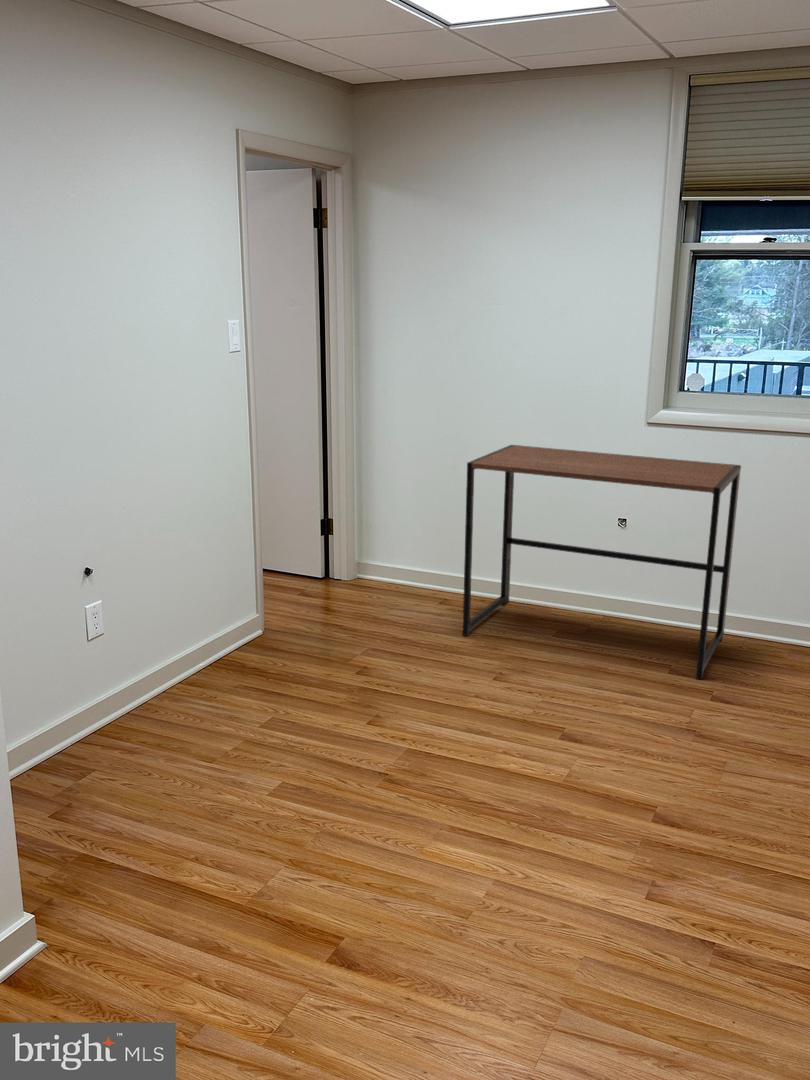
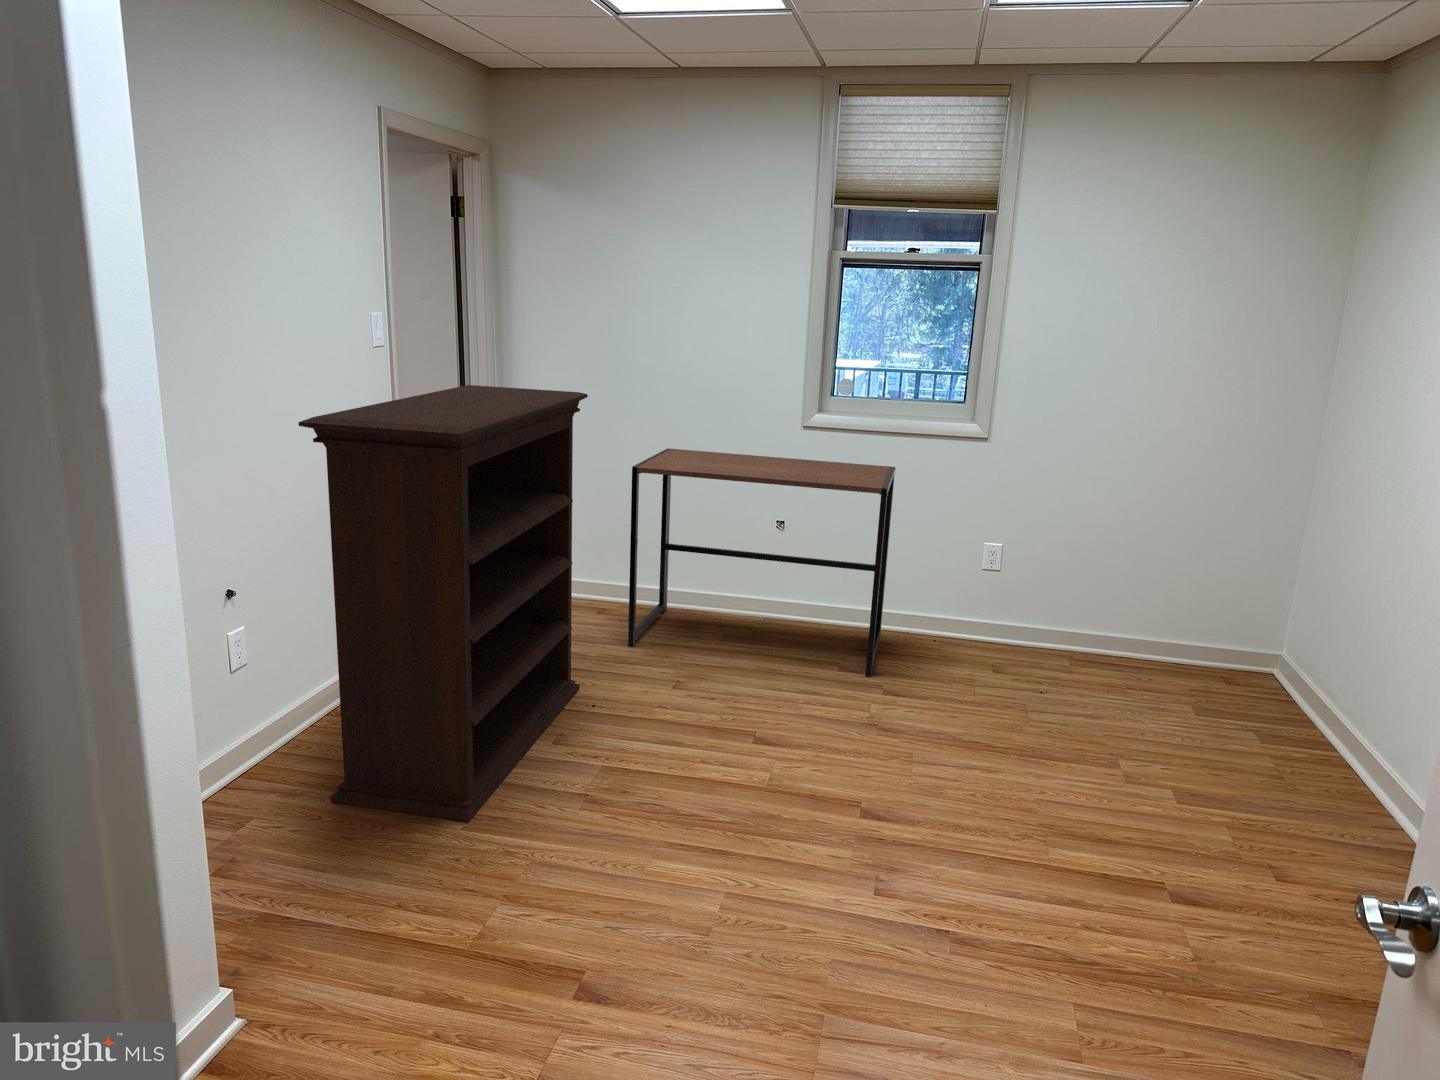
bookshelf: none [132,386,414,790] -> present [299,385,588,822]

